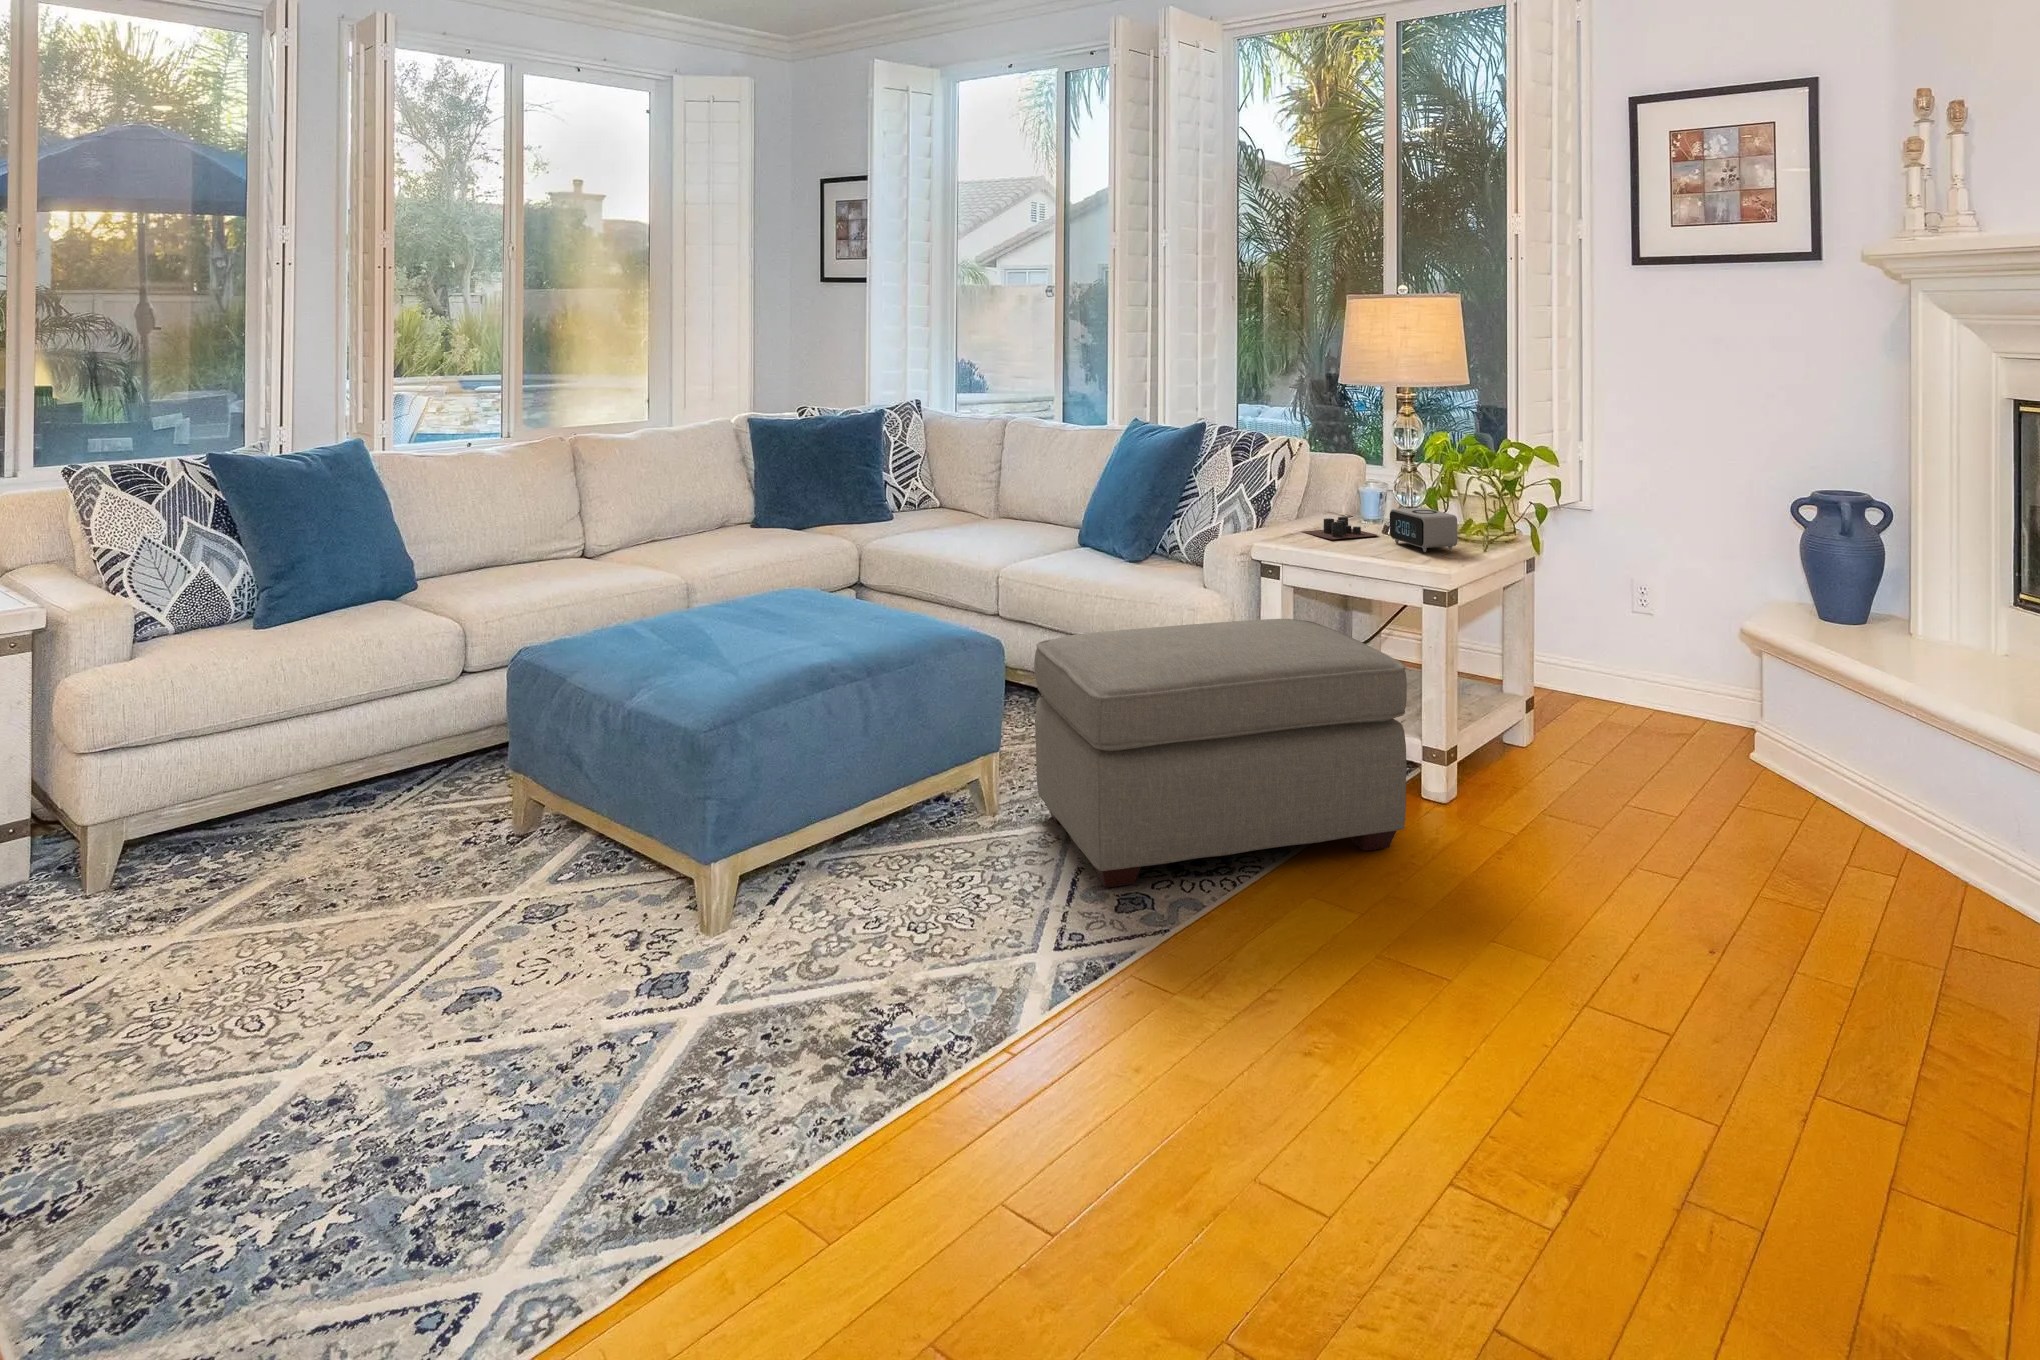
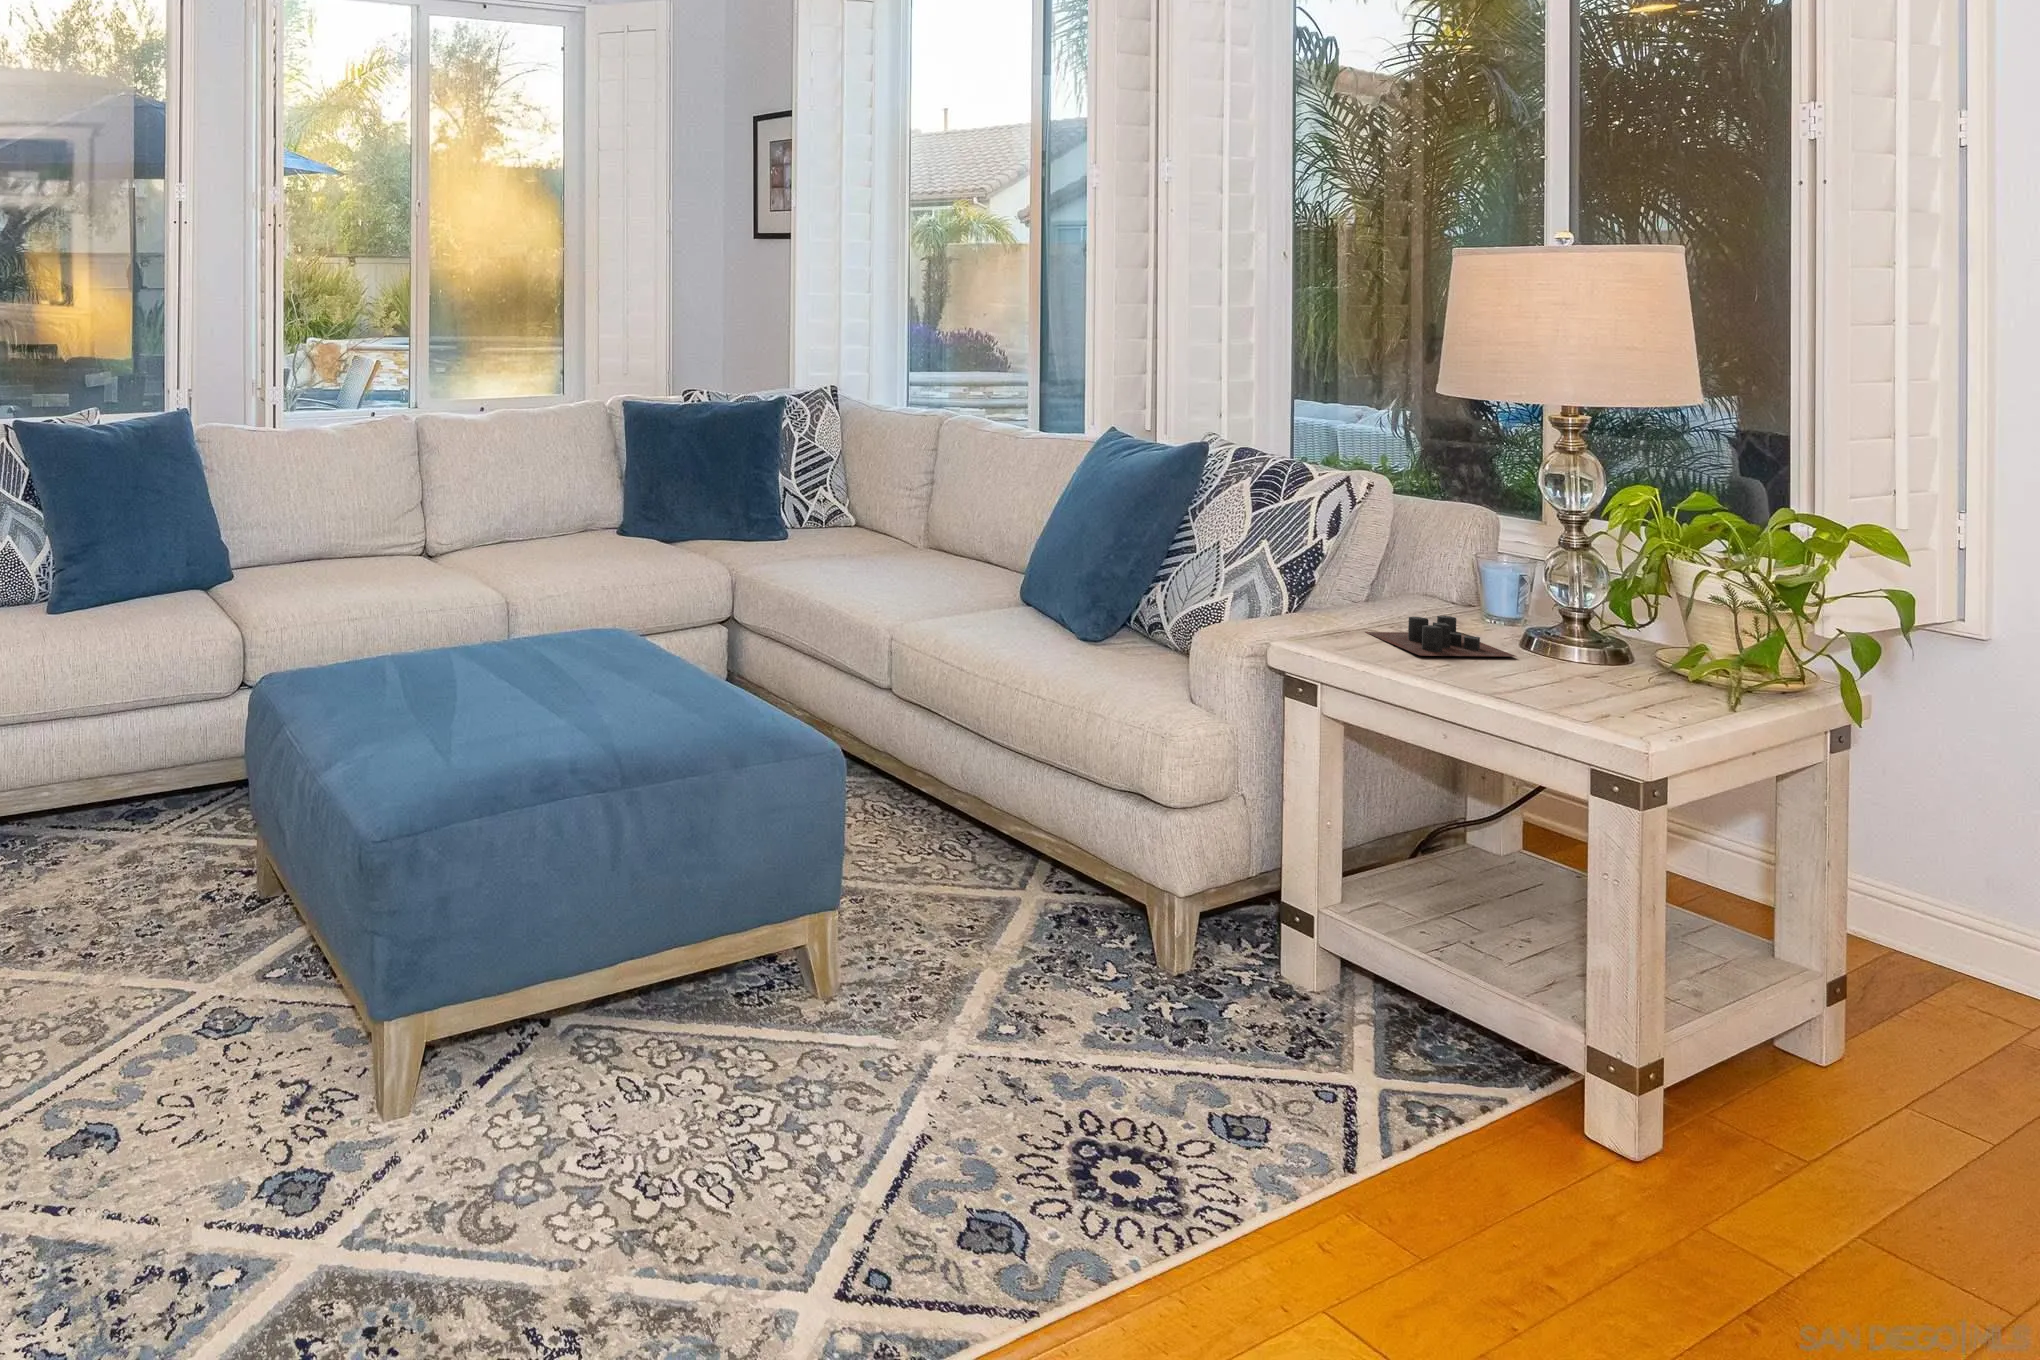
alarm clock: present [1390,508,1457,552] -> none [1536,619,1679,708]
ottoman: present [1034,619,1407,888] -> none [889,761,1547,1238]

